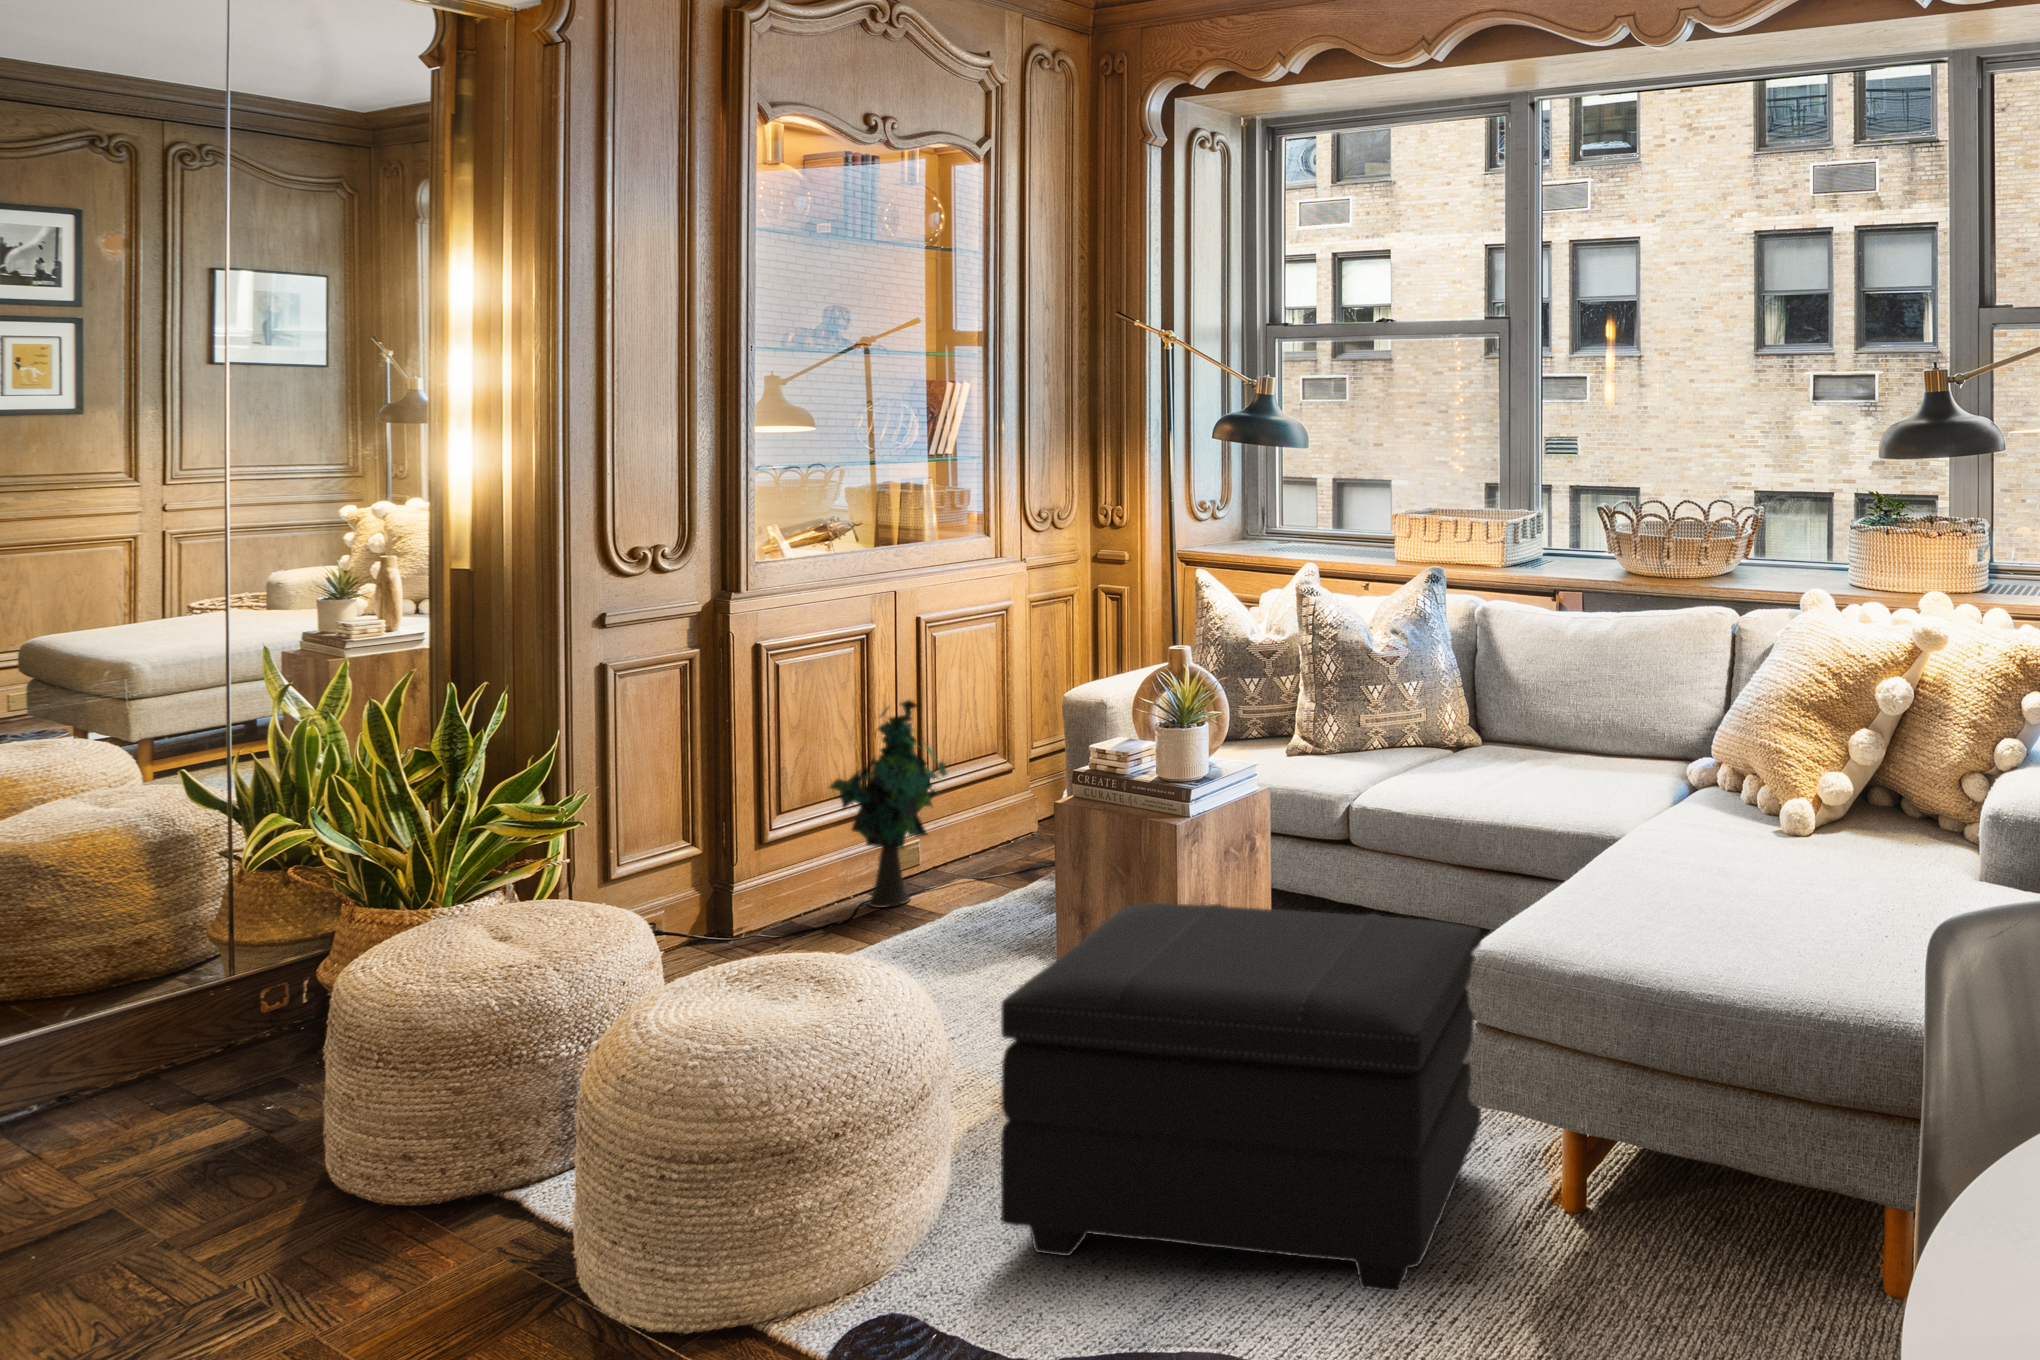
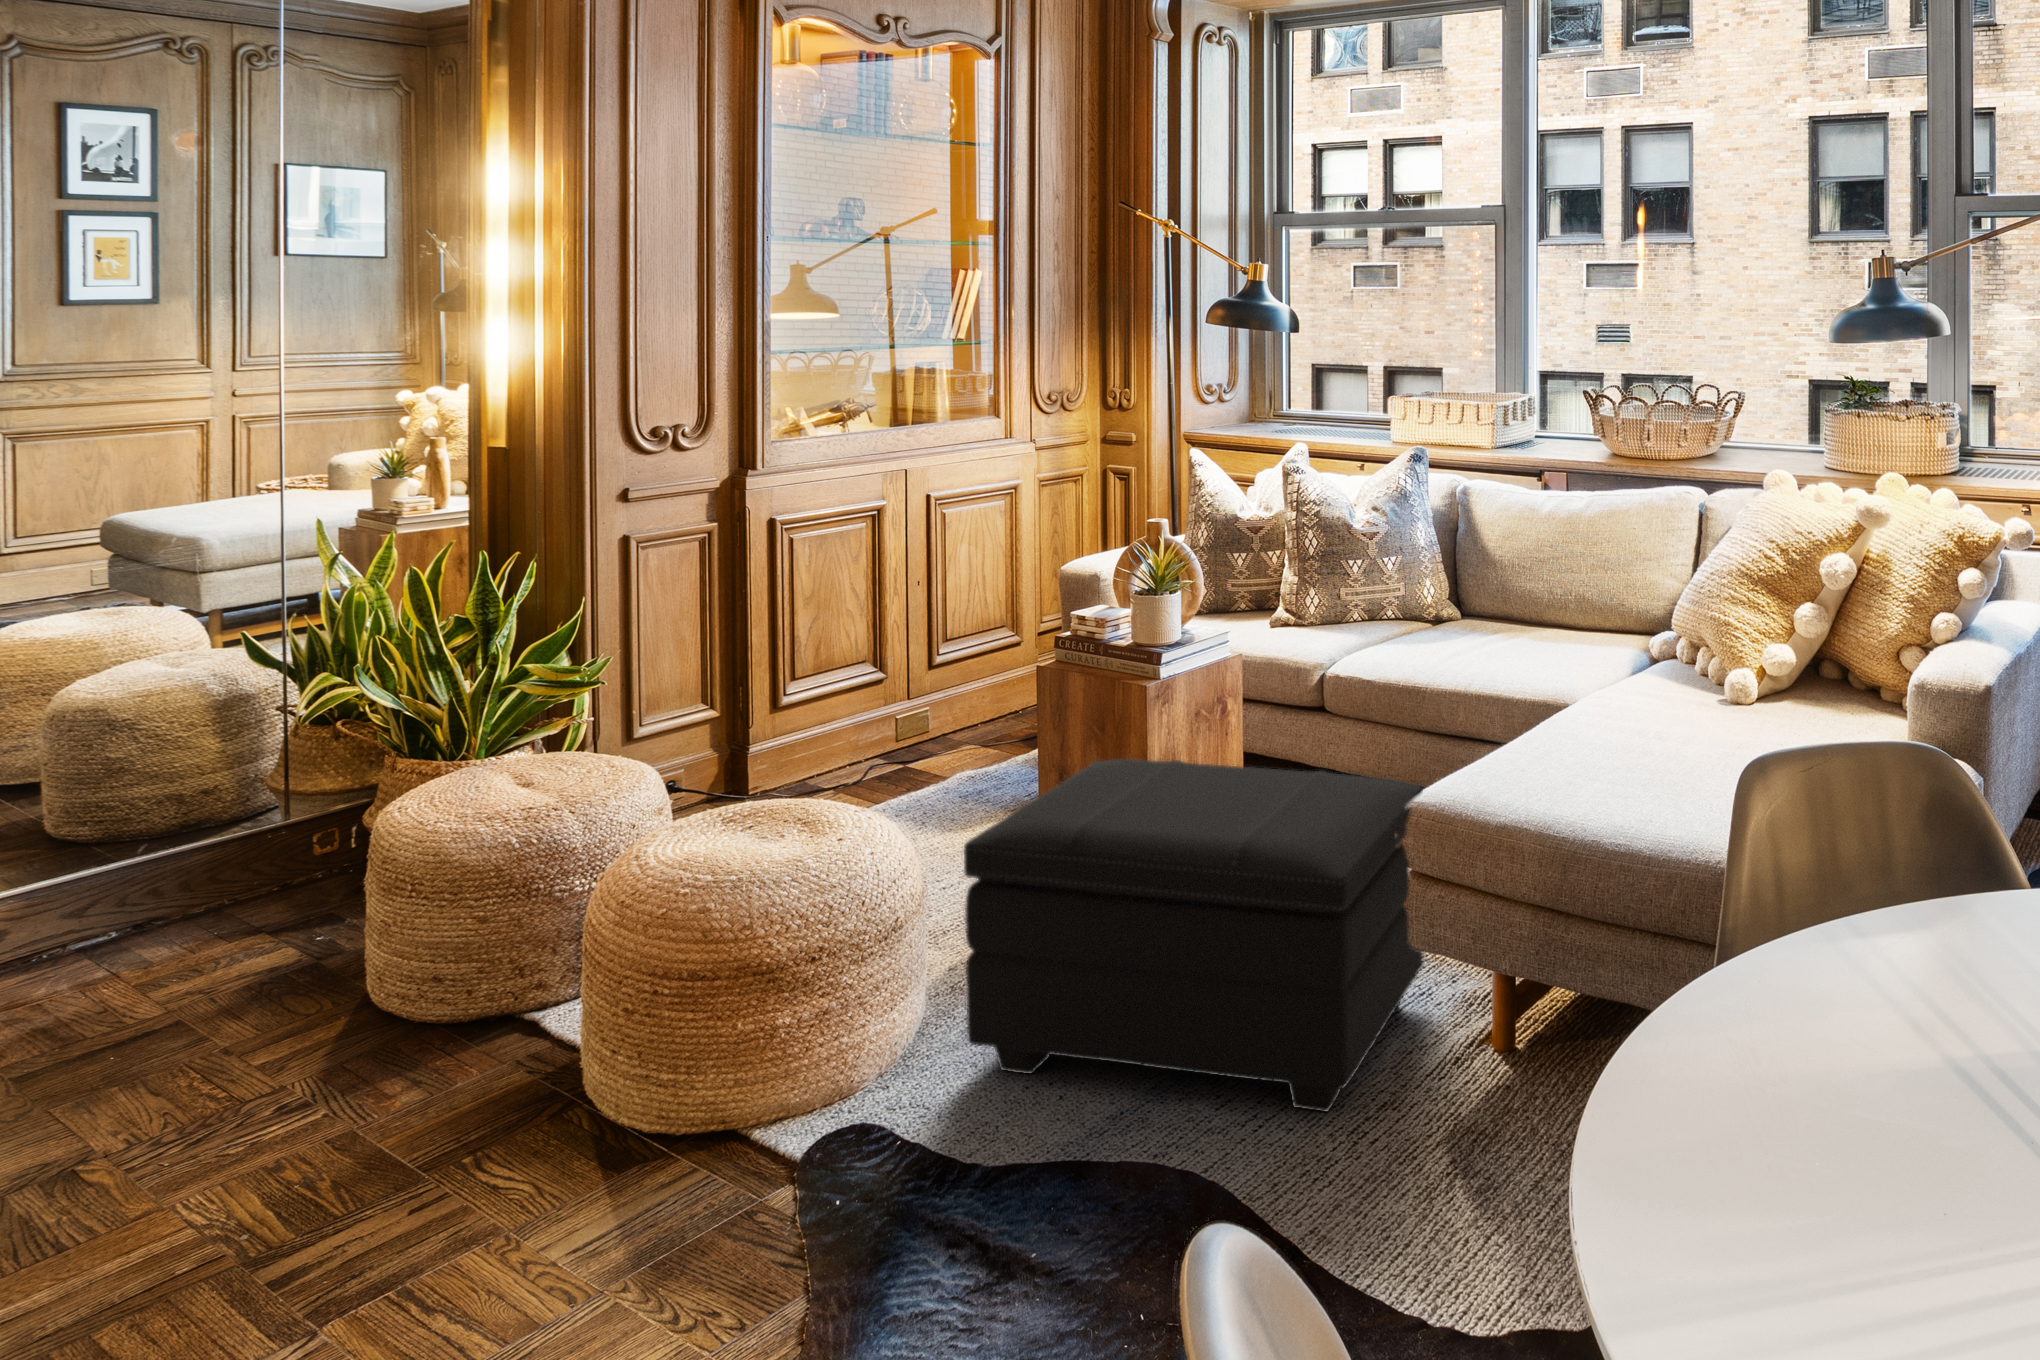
decorative plant: present [830,700,947,908] -> none [846,574,960,766]

